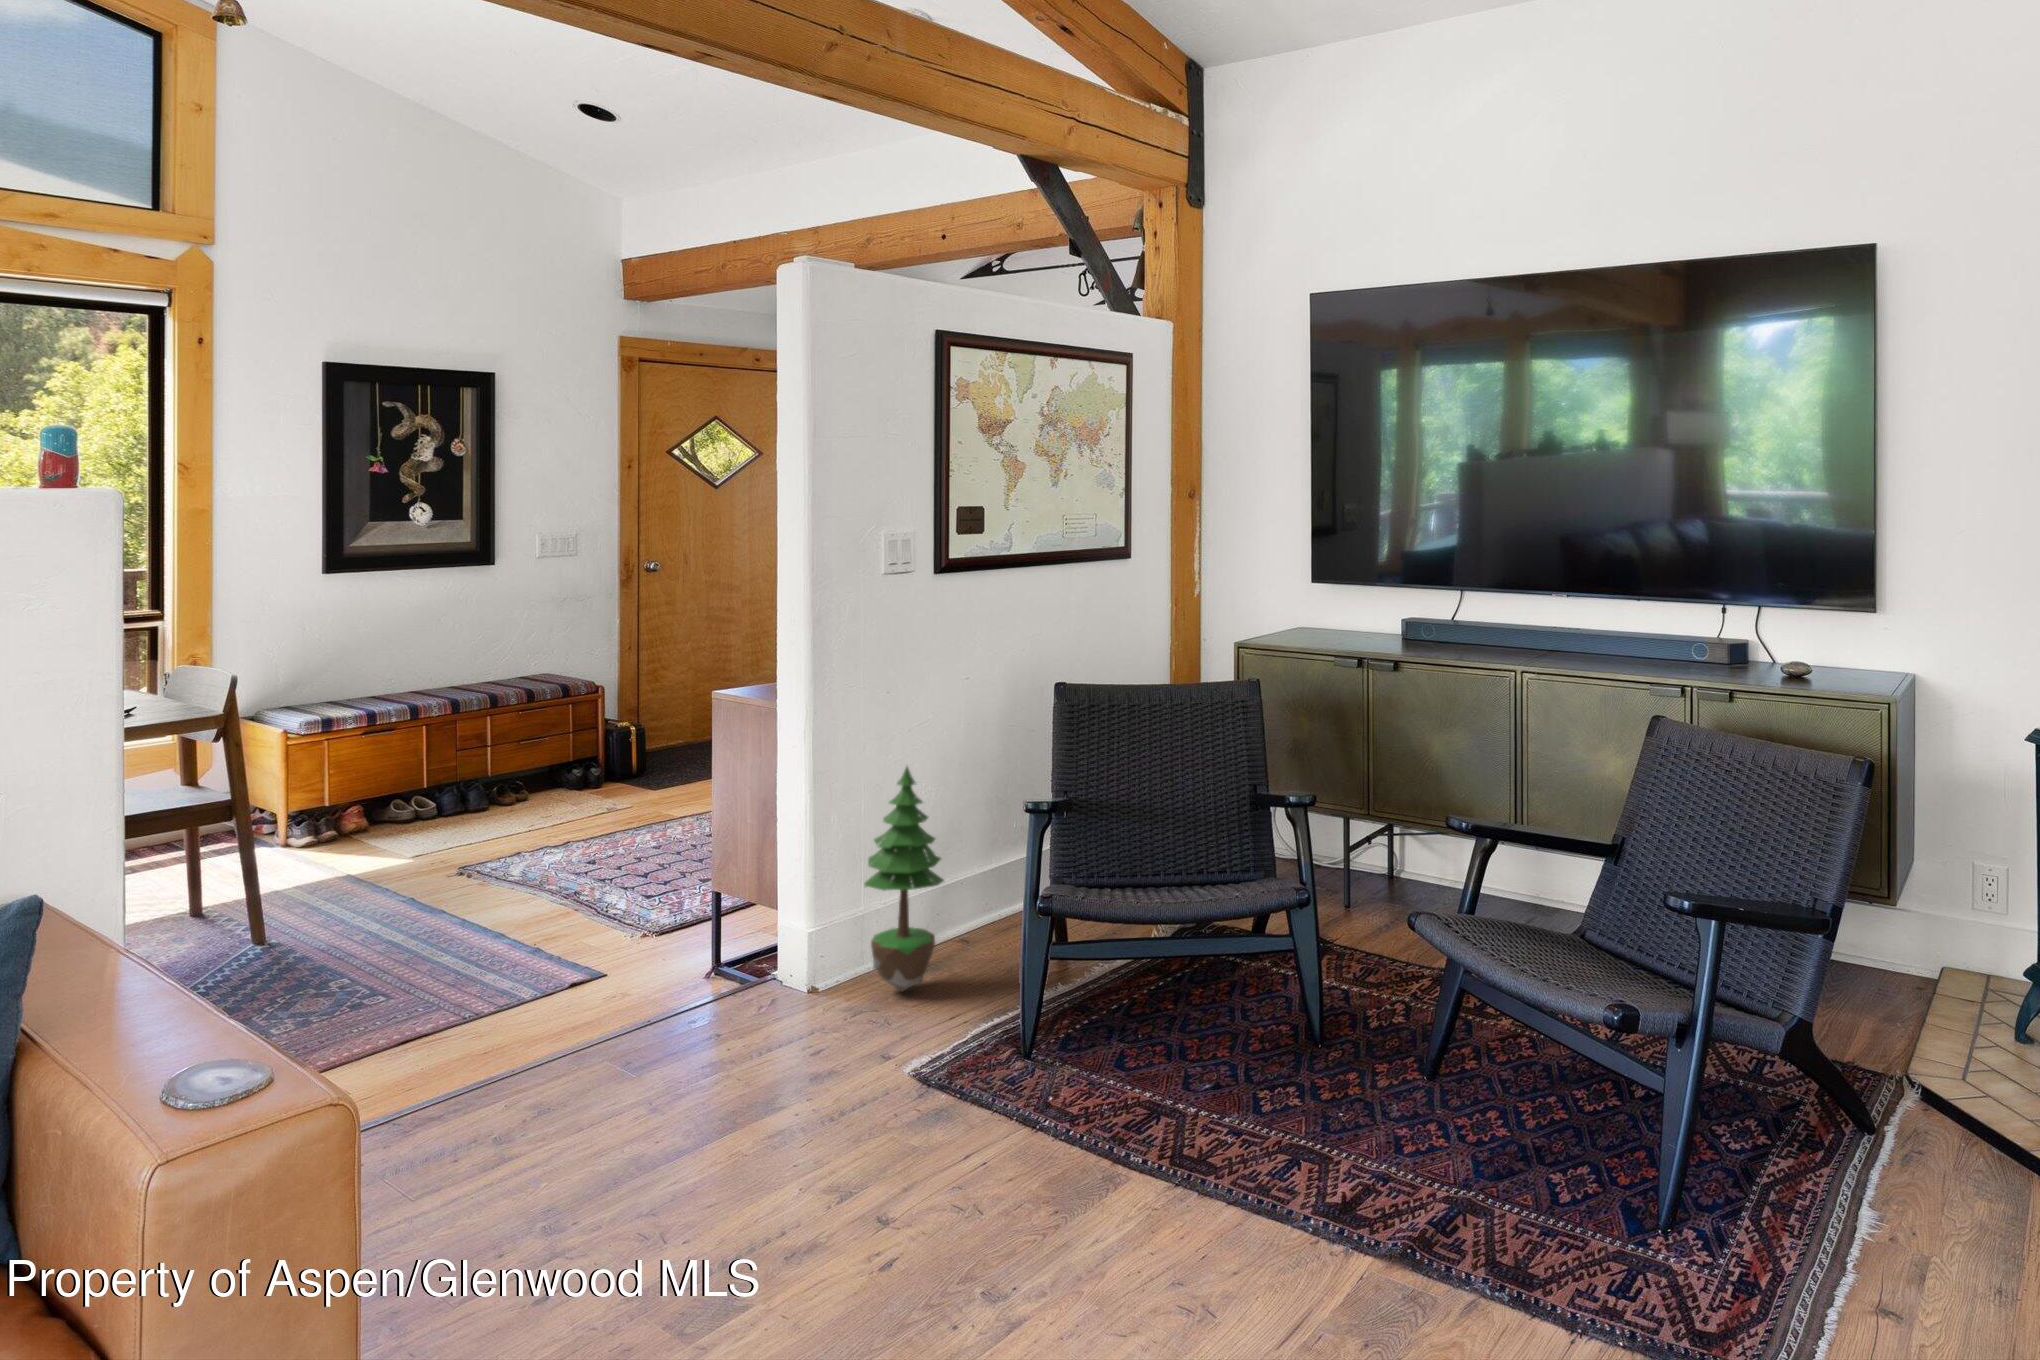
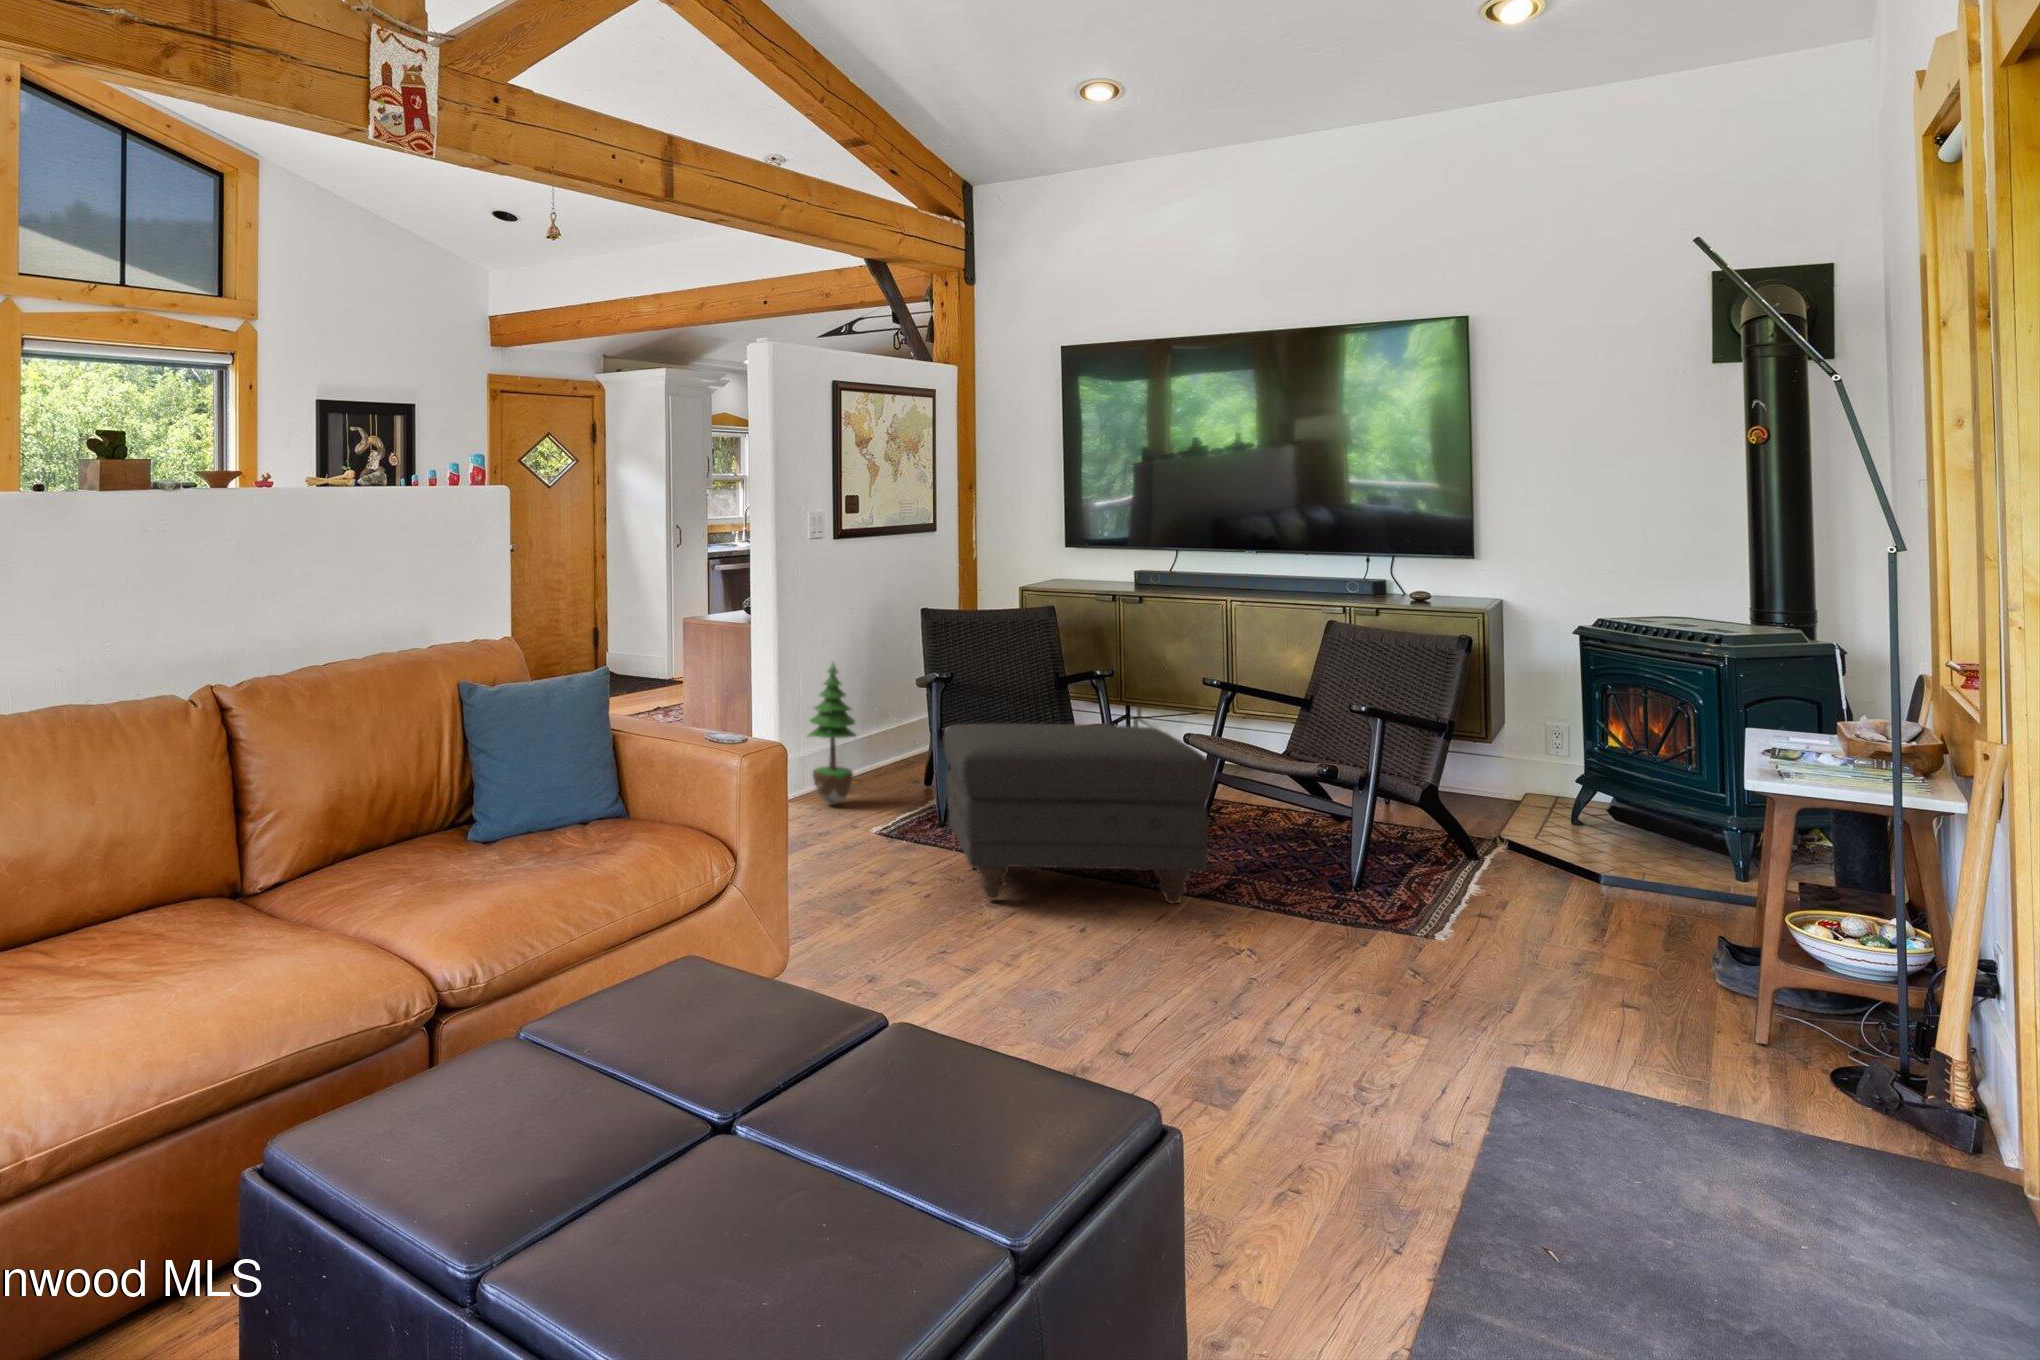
ottoman: none [937,906,1401,1276] -> present [944,724,1213,904]

